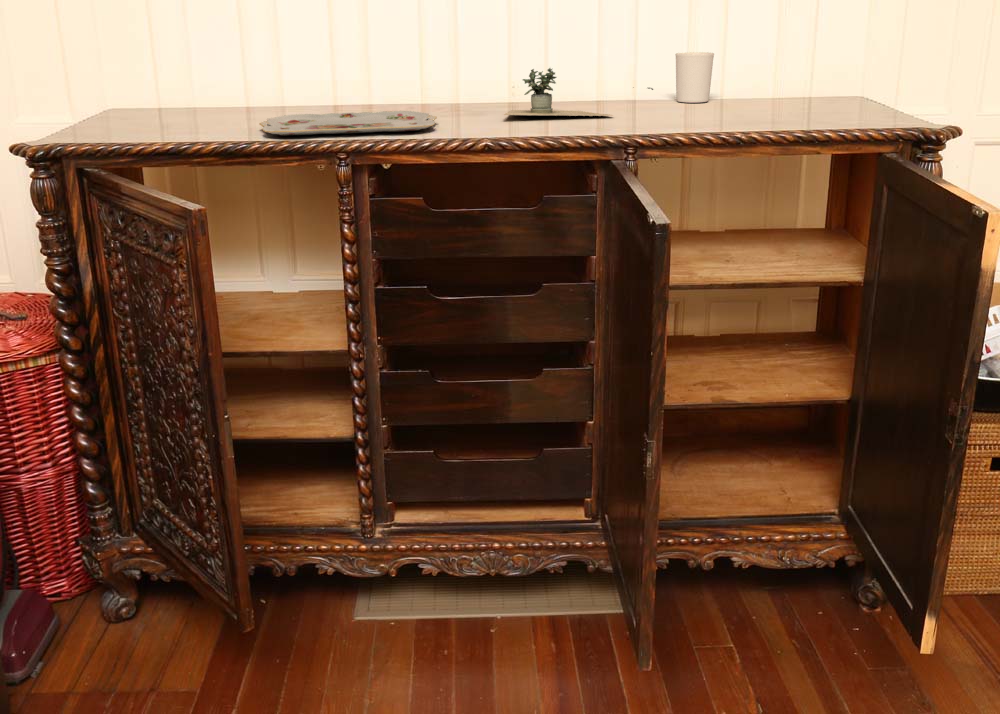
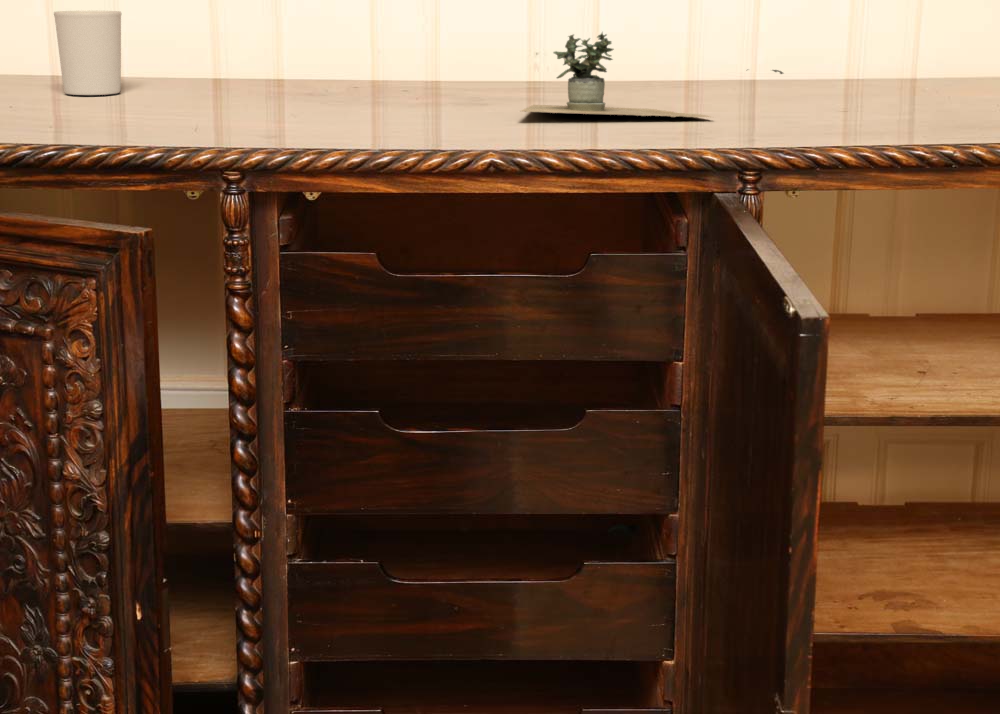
candle holder: present [675,52,714,103] -> present [54,11,121,95]
serving tray: present [259,111,437,136] -> none [87,102,403,137]

